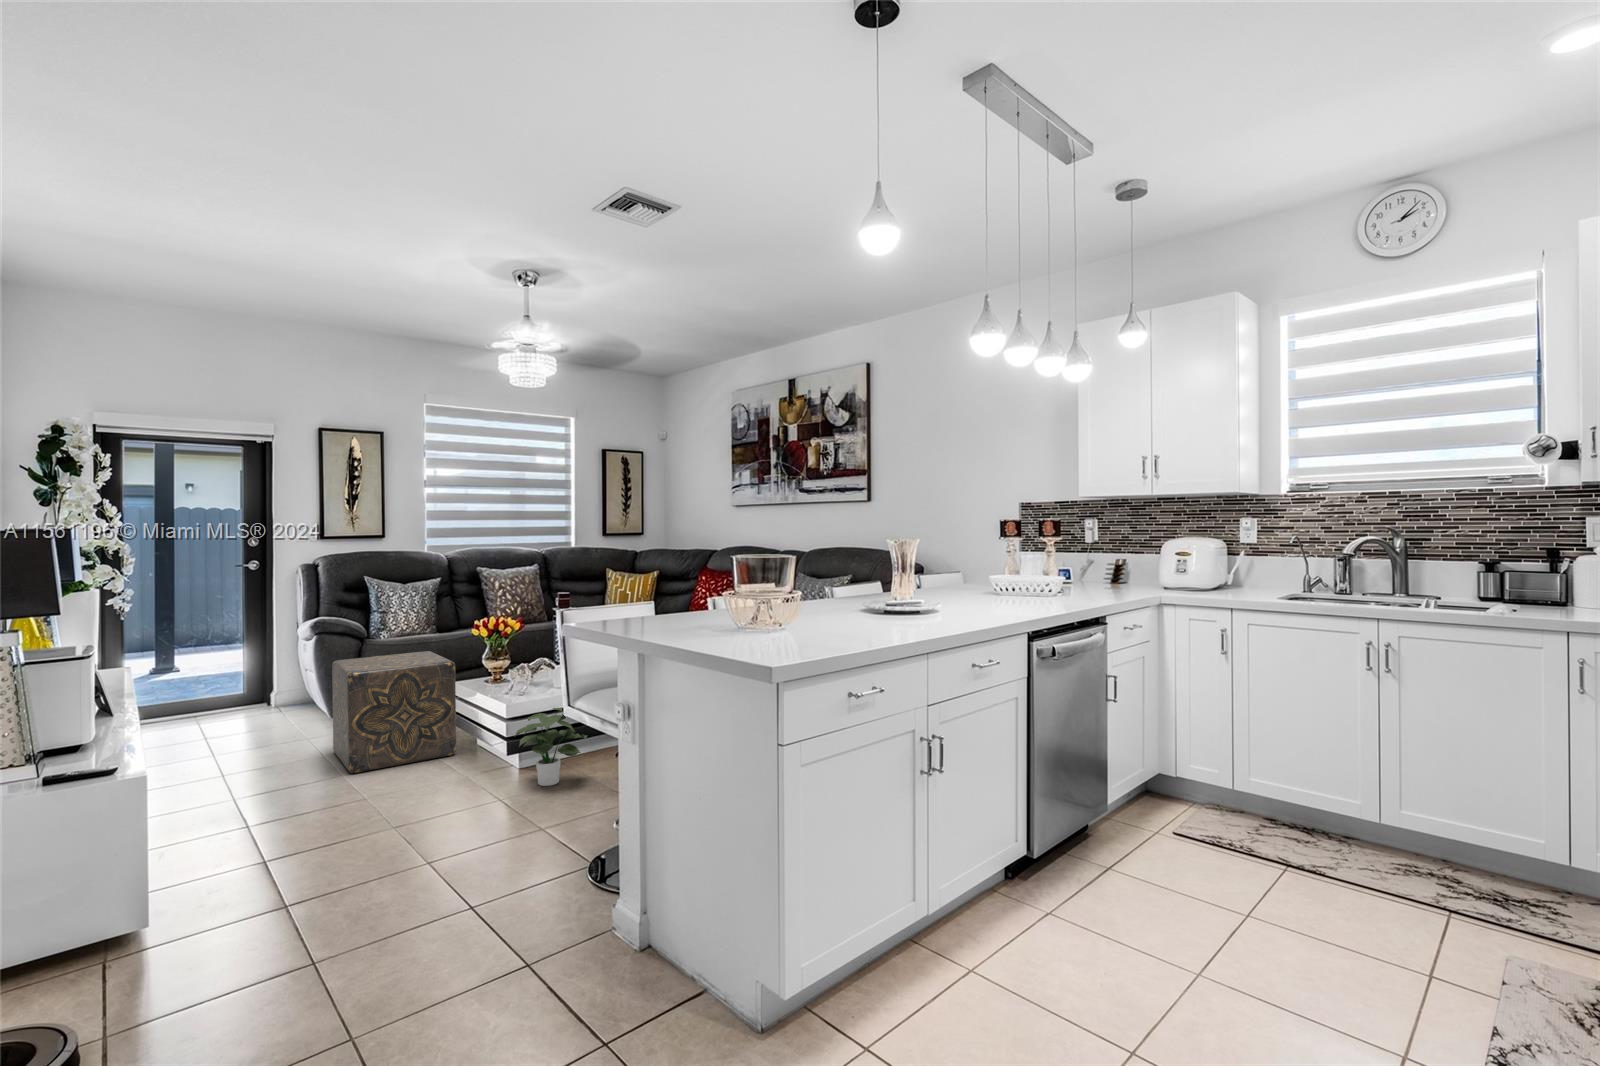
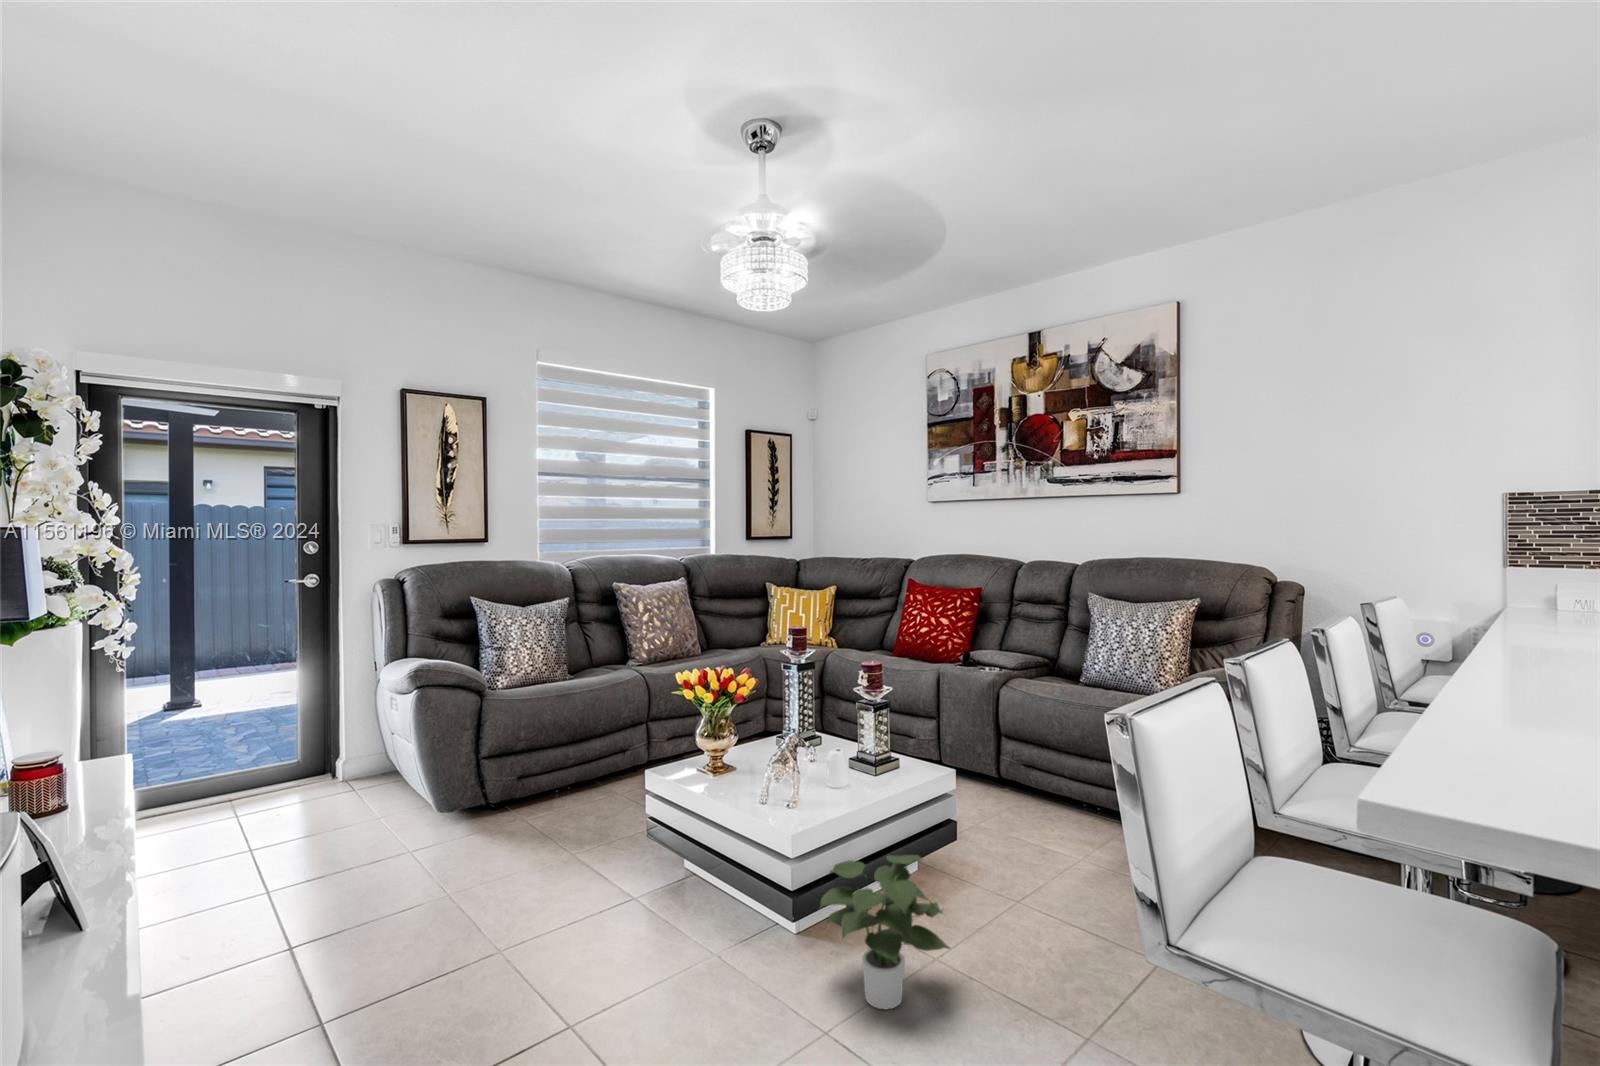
ottoman: present [332,651,456,773] -> none [459,723,666,961]

